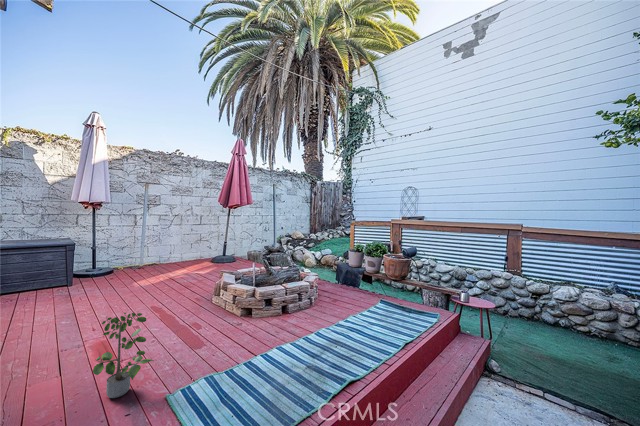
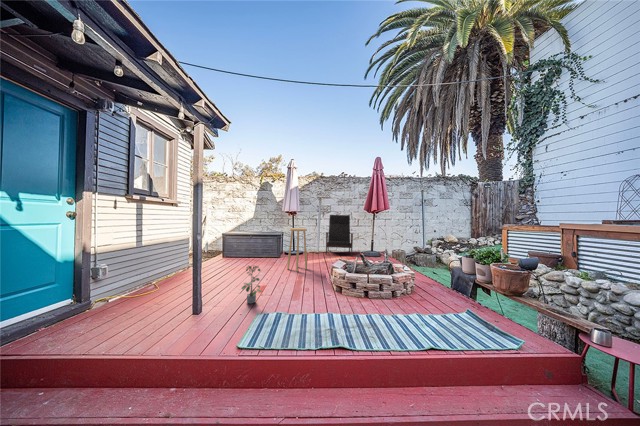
lounge chair: none [155,210,205,271] -> present [326,215,353,256]
stool: none [118,232,159,307] -> present [287,228,307,272]

